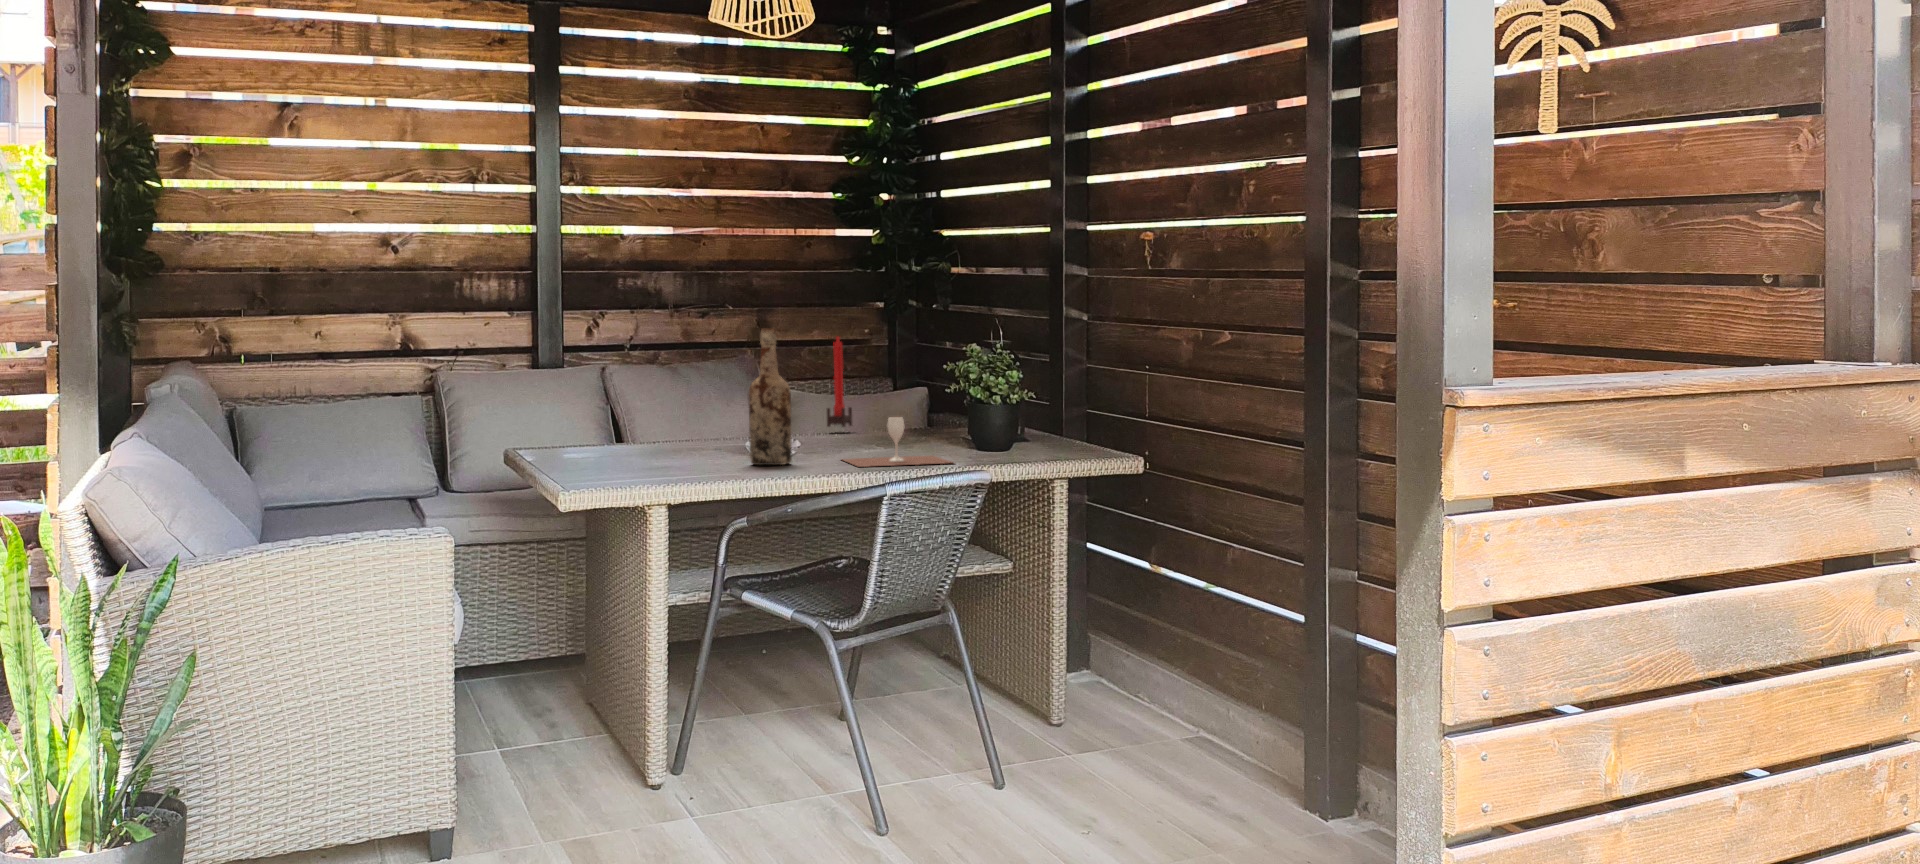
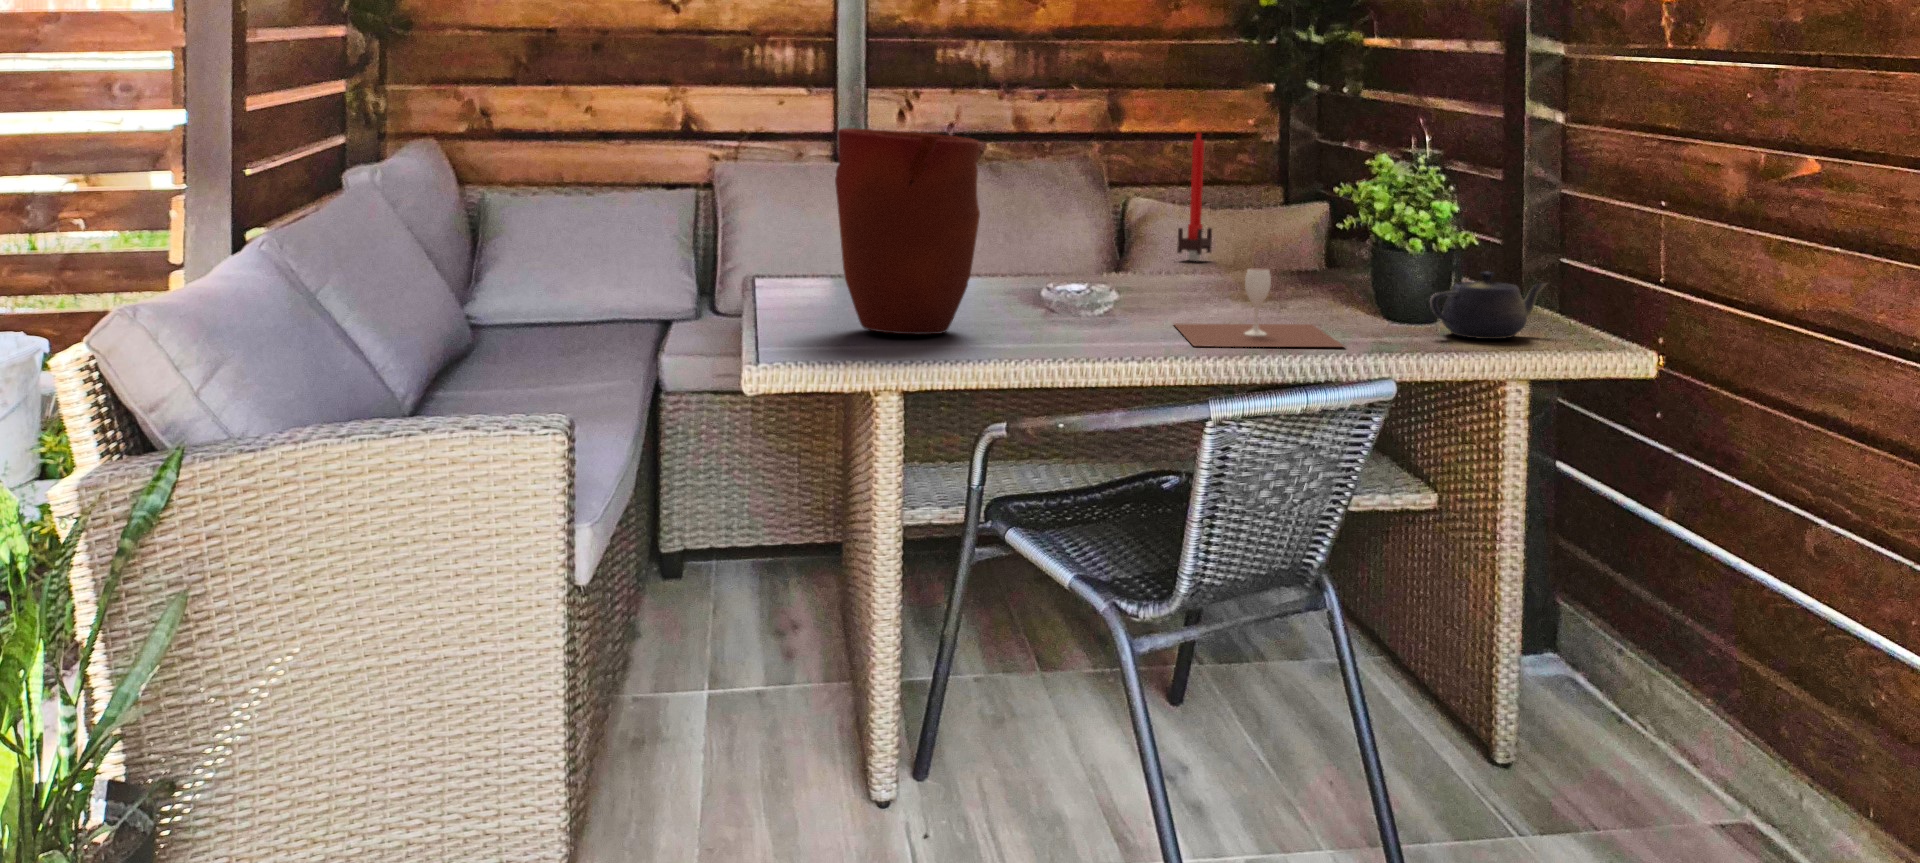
wine bottle: present [748,328,792,465] -> none [1040,128,1103,333]
vase: none [607,332,708,469] -> present [835,128,980,334]
teapot: none [1007,414,1079,457] -> present [1430,272,1546,339]

